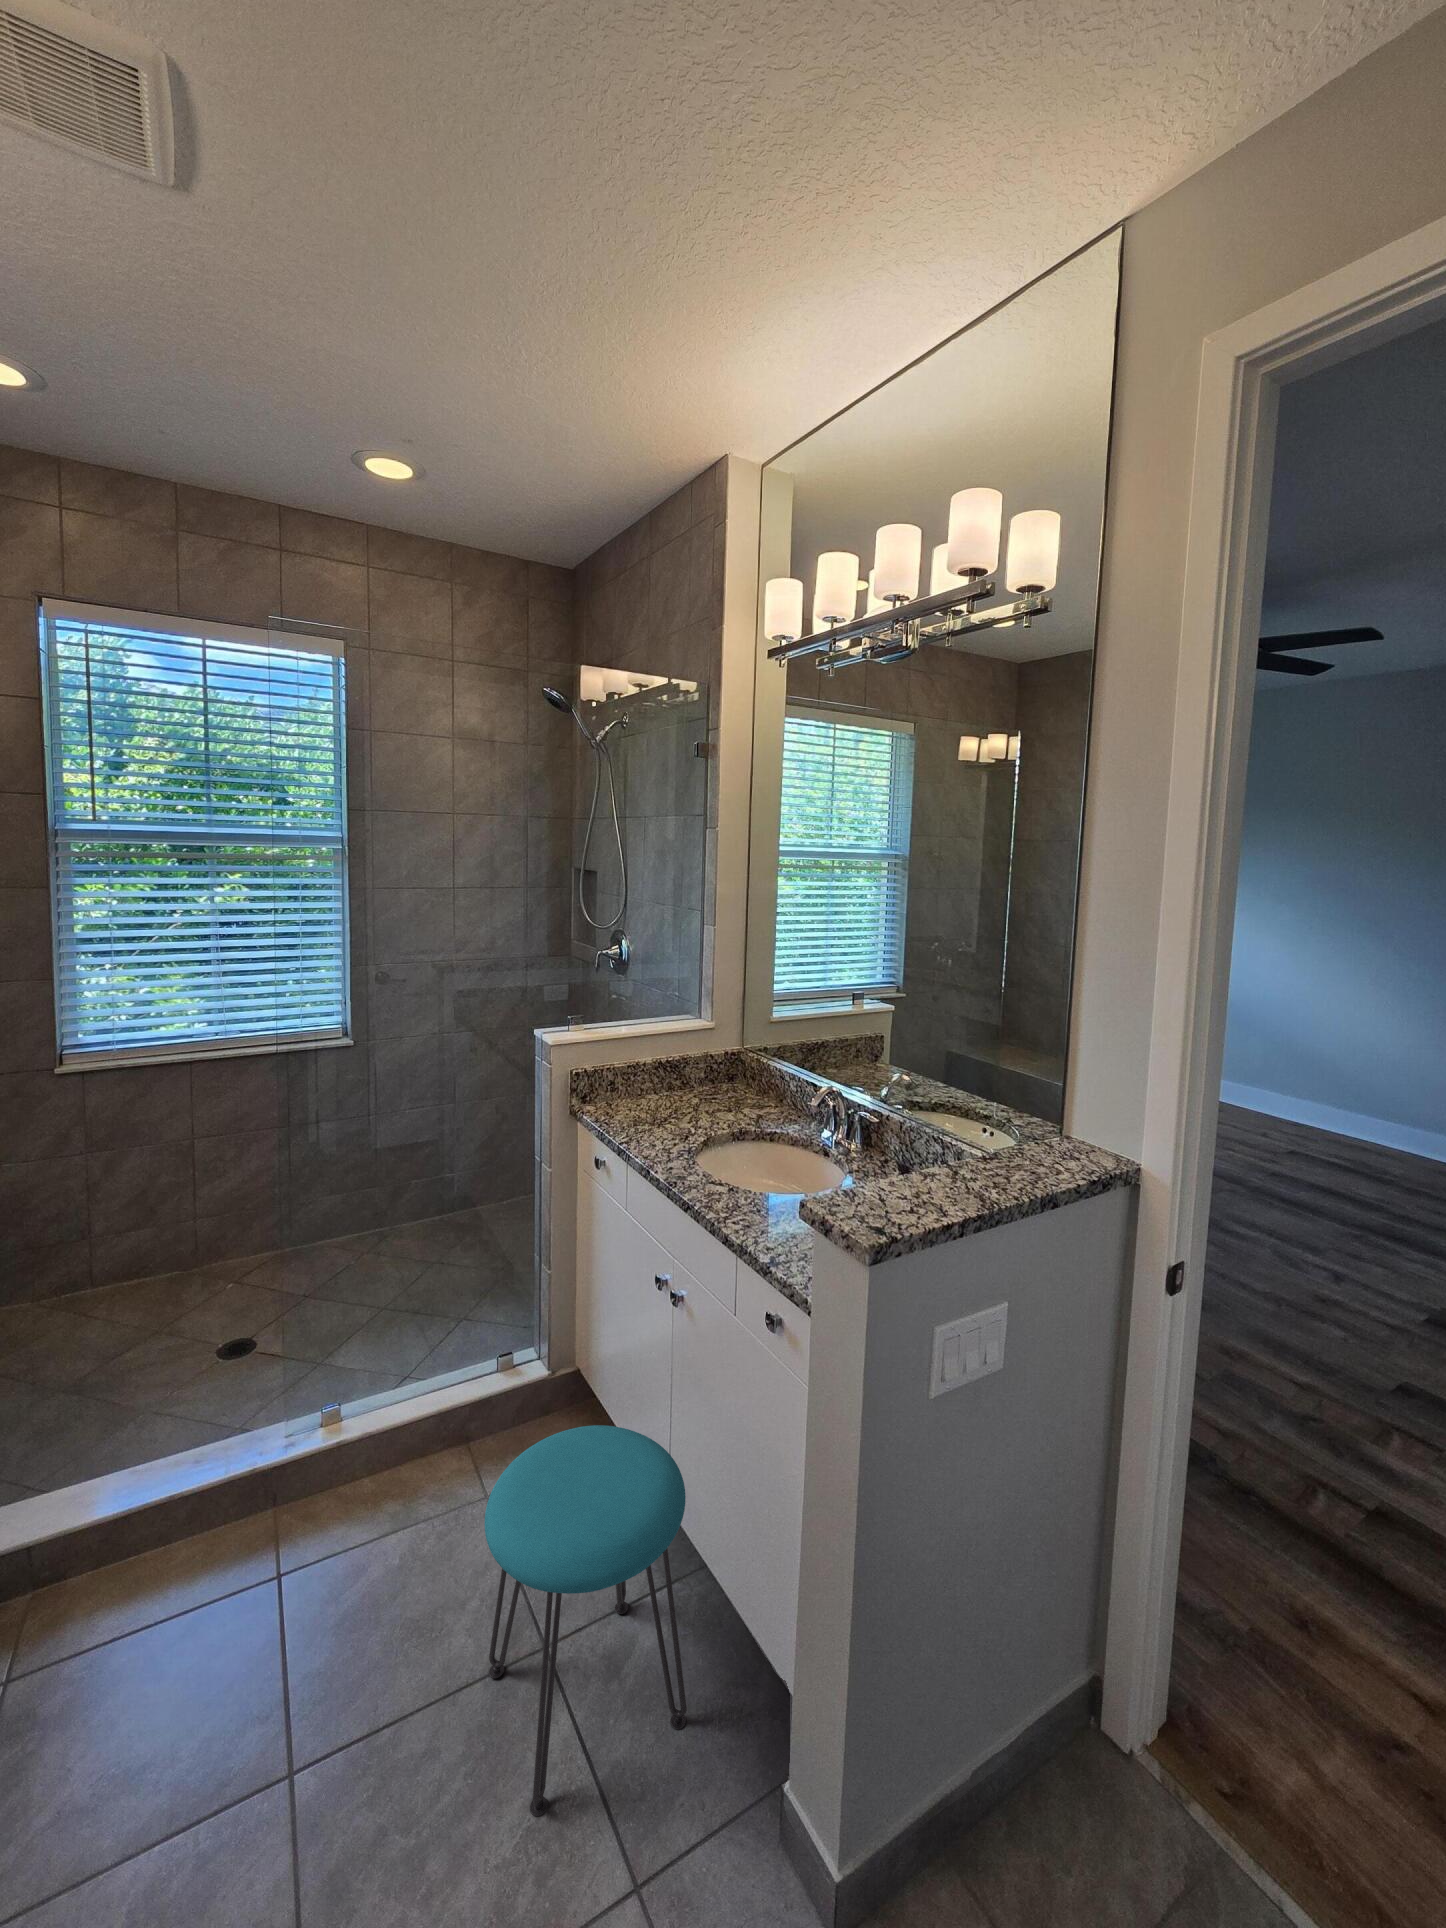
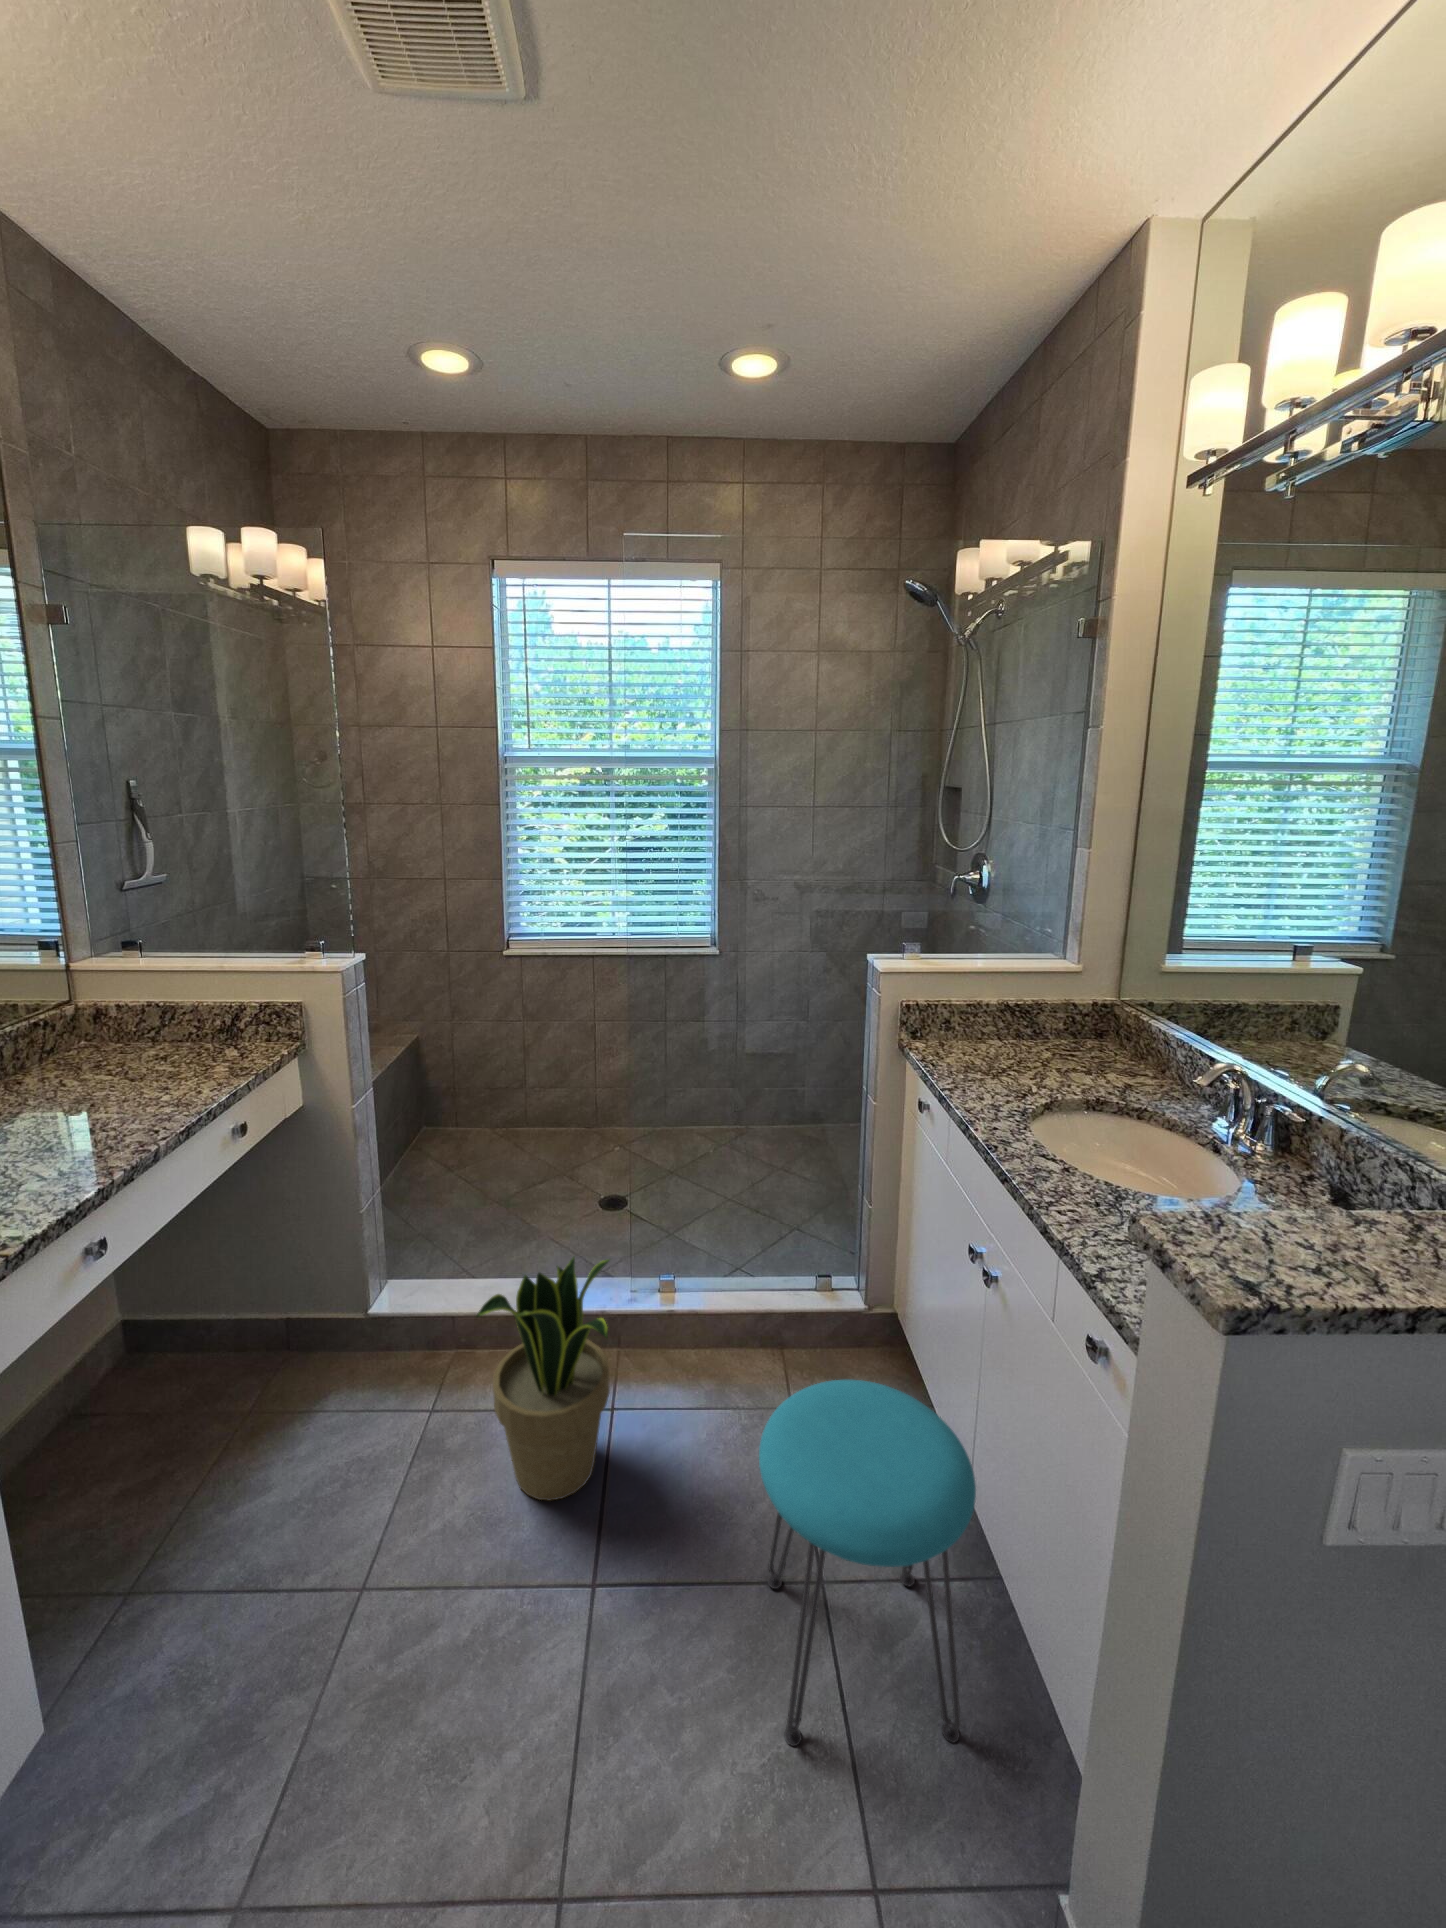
potted plant: none [104,1393,289,1720] -> present [477,1257,610,1500]

